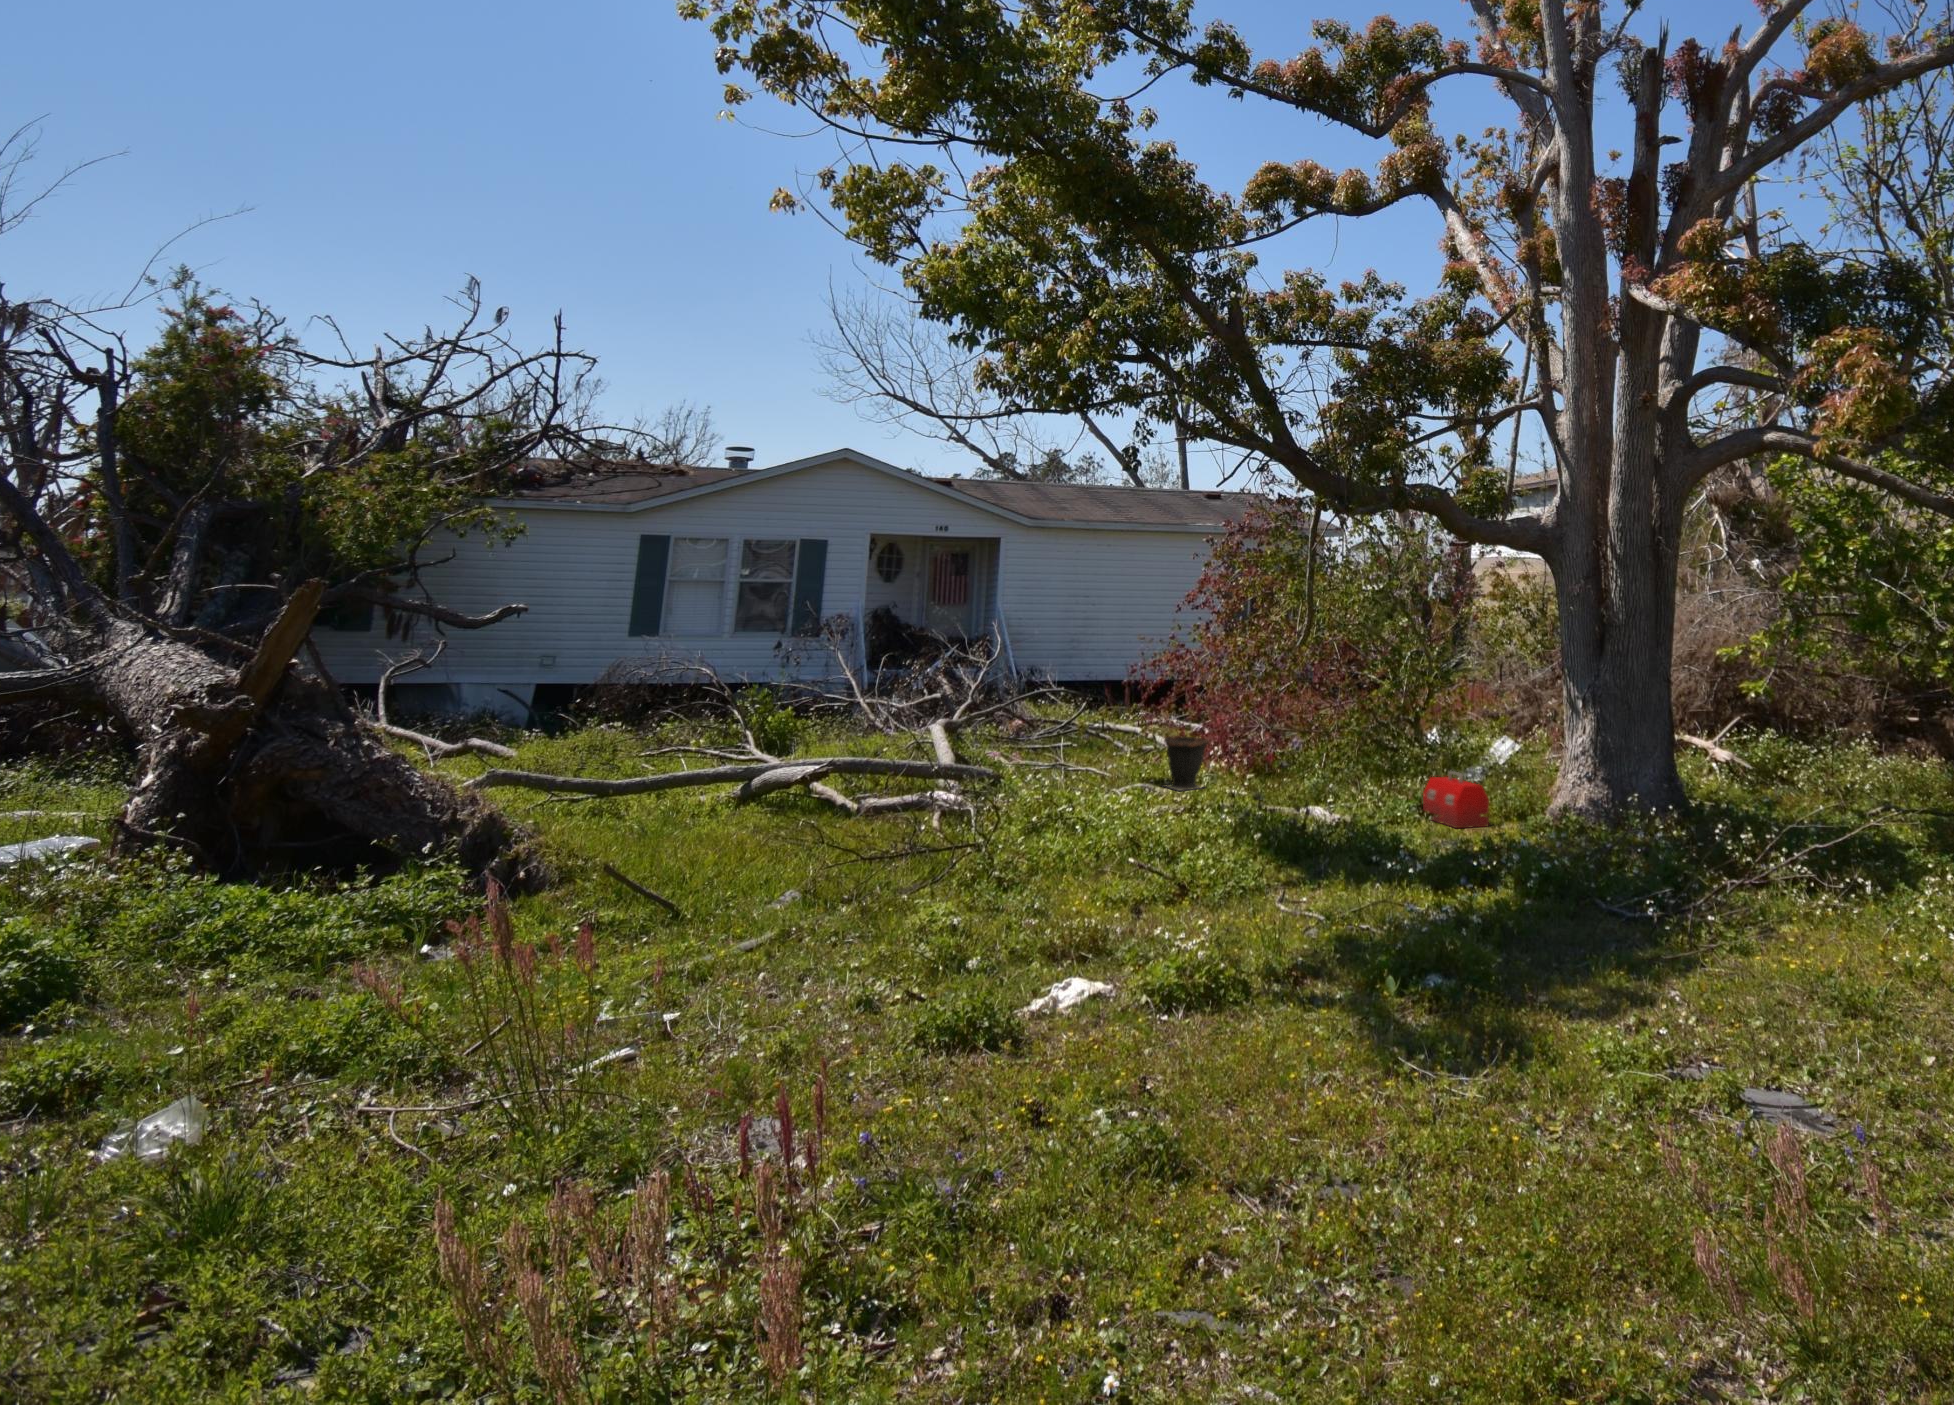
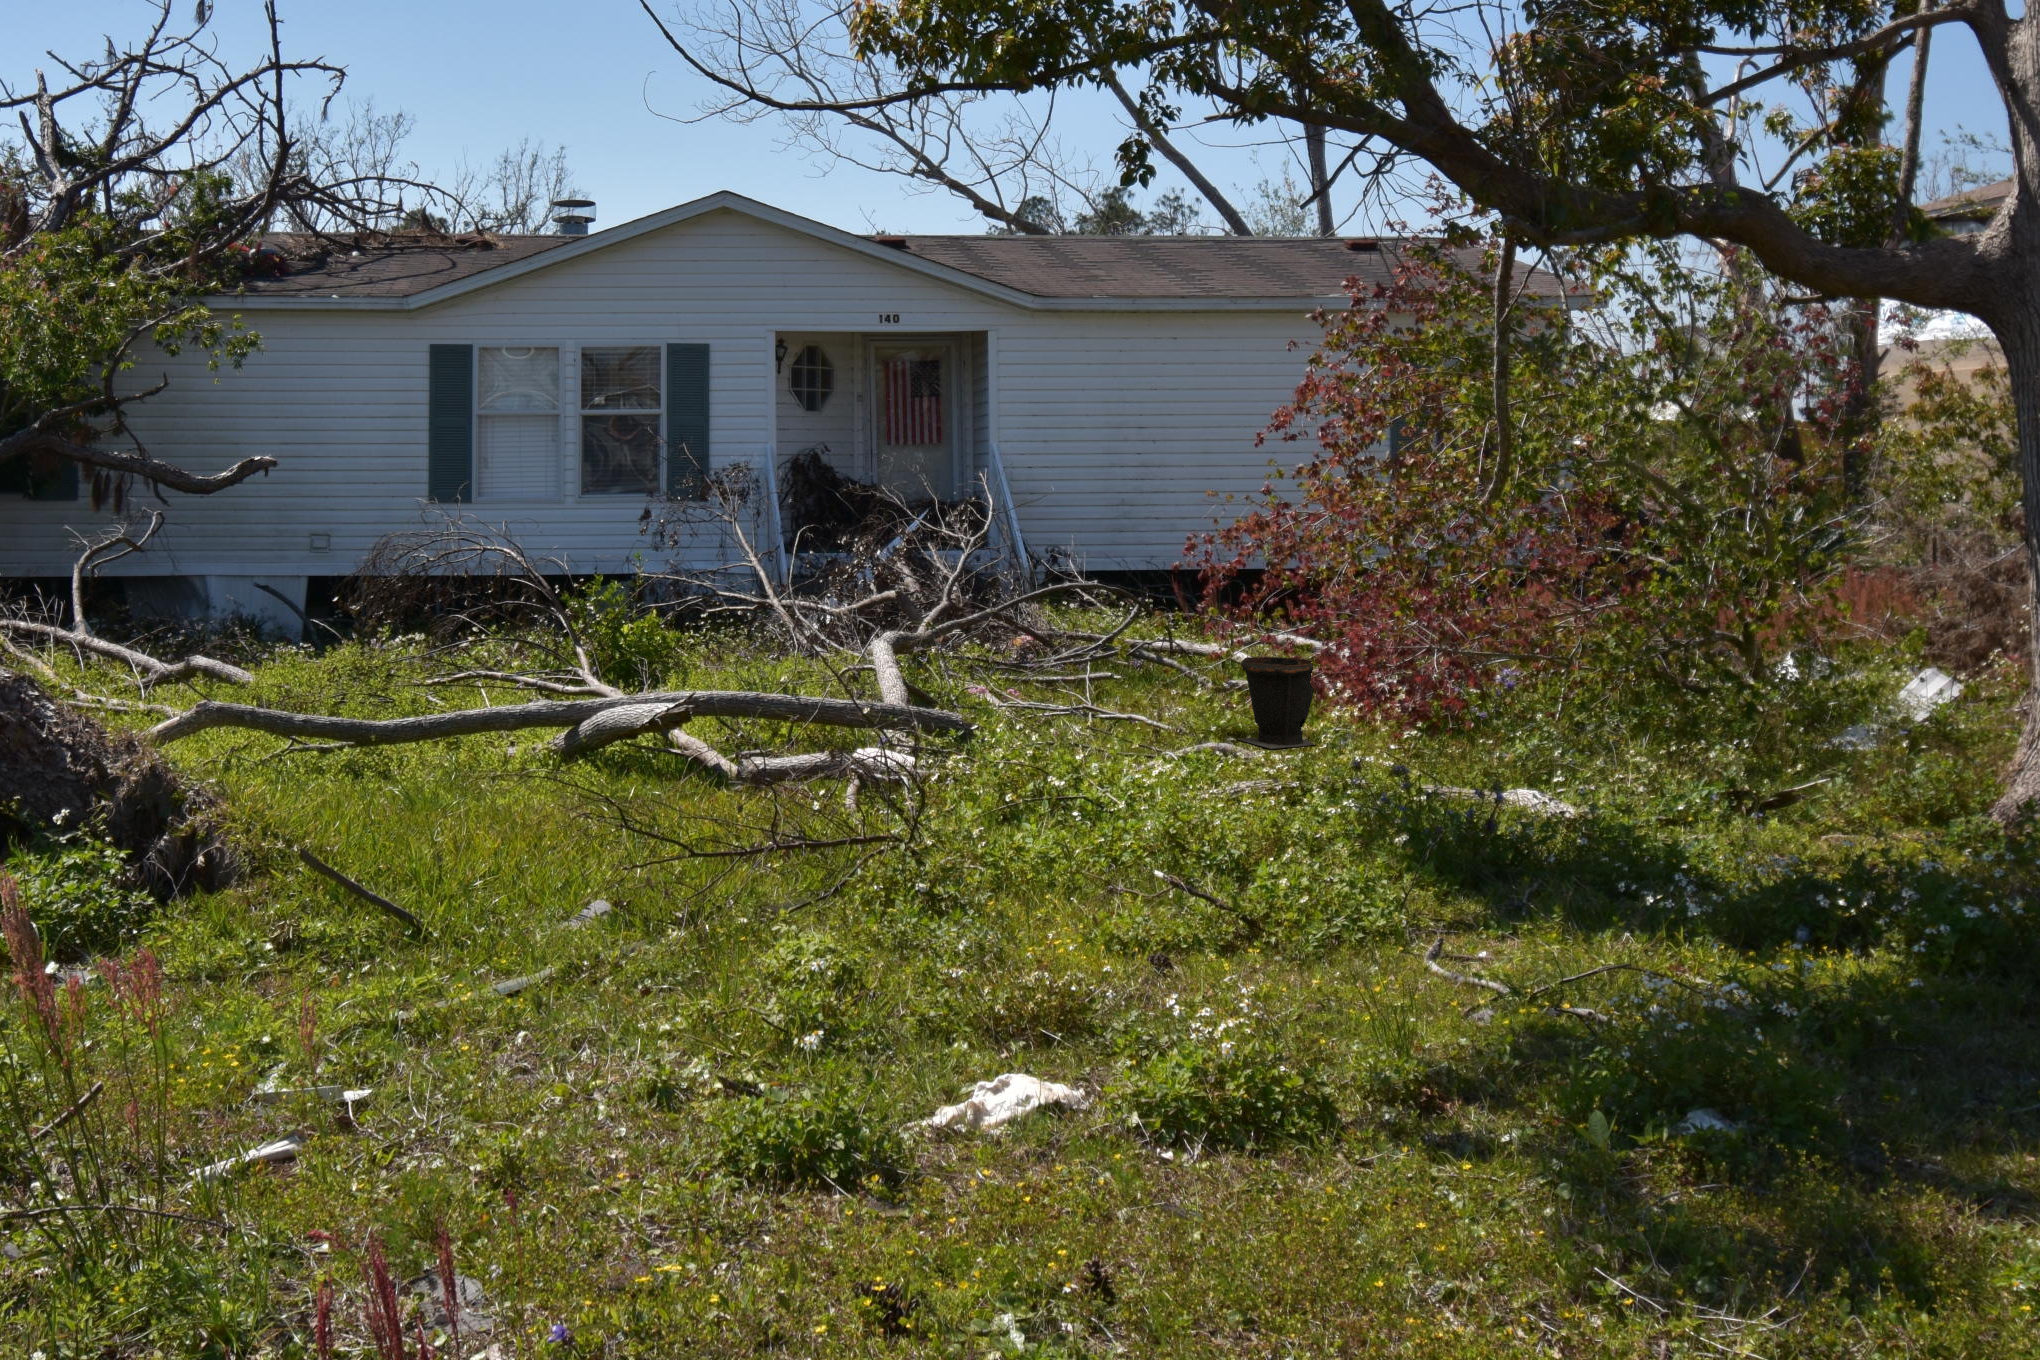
toolbox: present [1423,771,1489,828] -> none [1737,720,1875,825]

